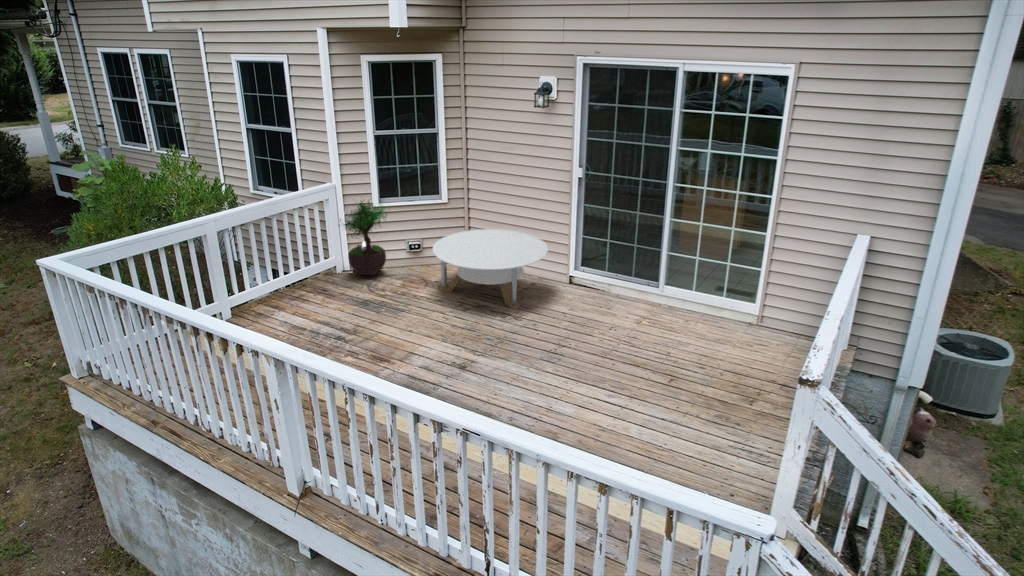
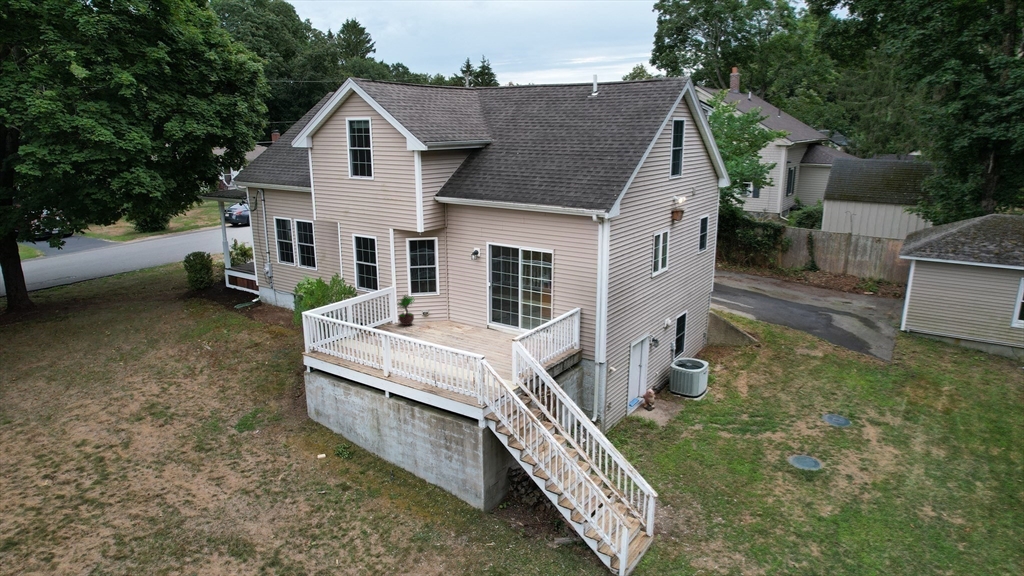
round table: present [433,229,548,308] -> none [432,306,477,337]

